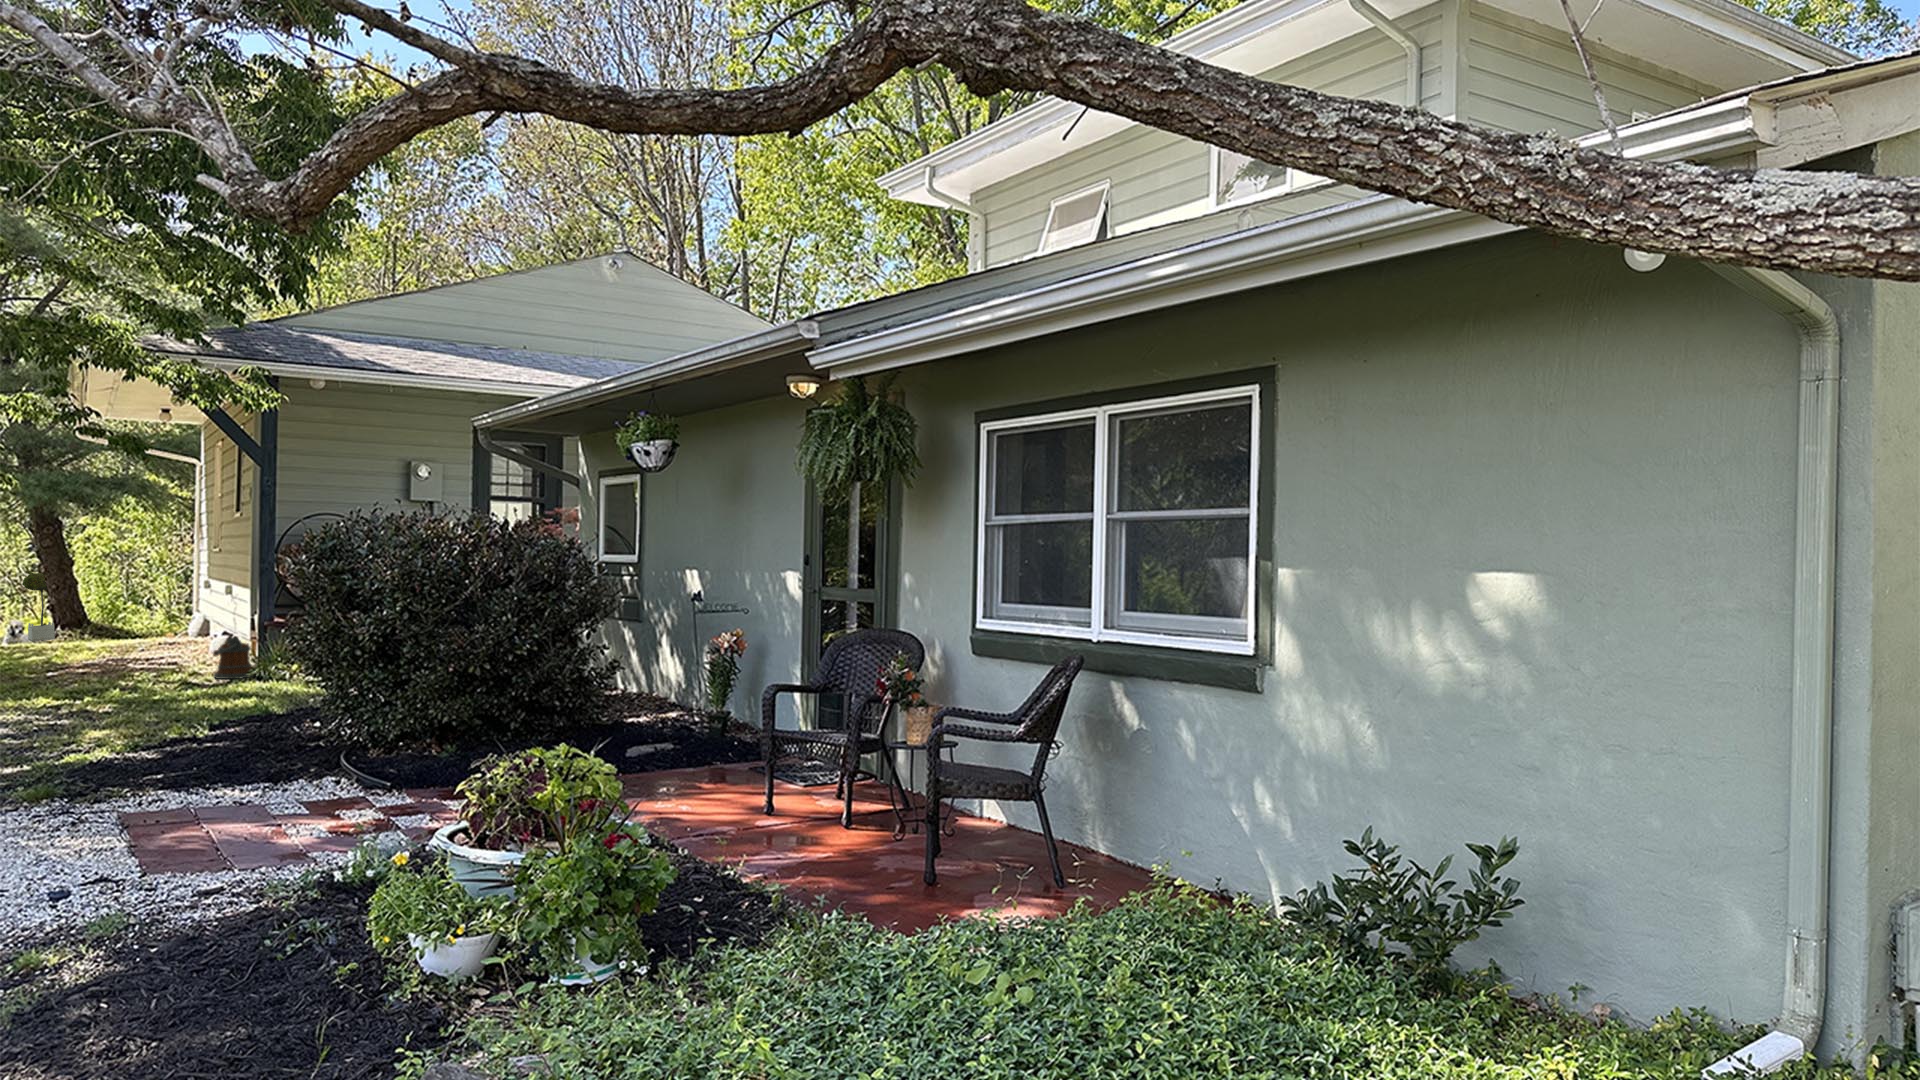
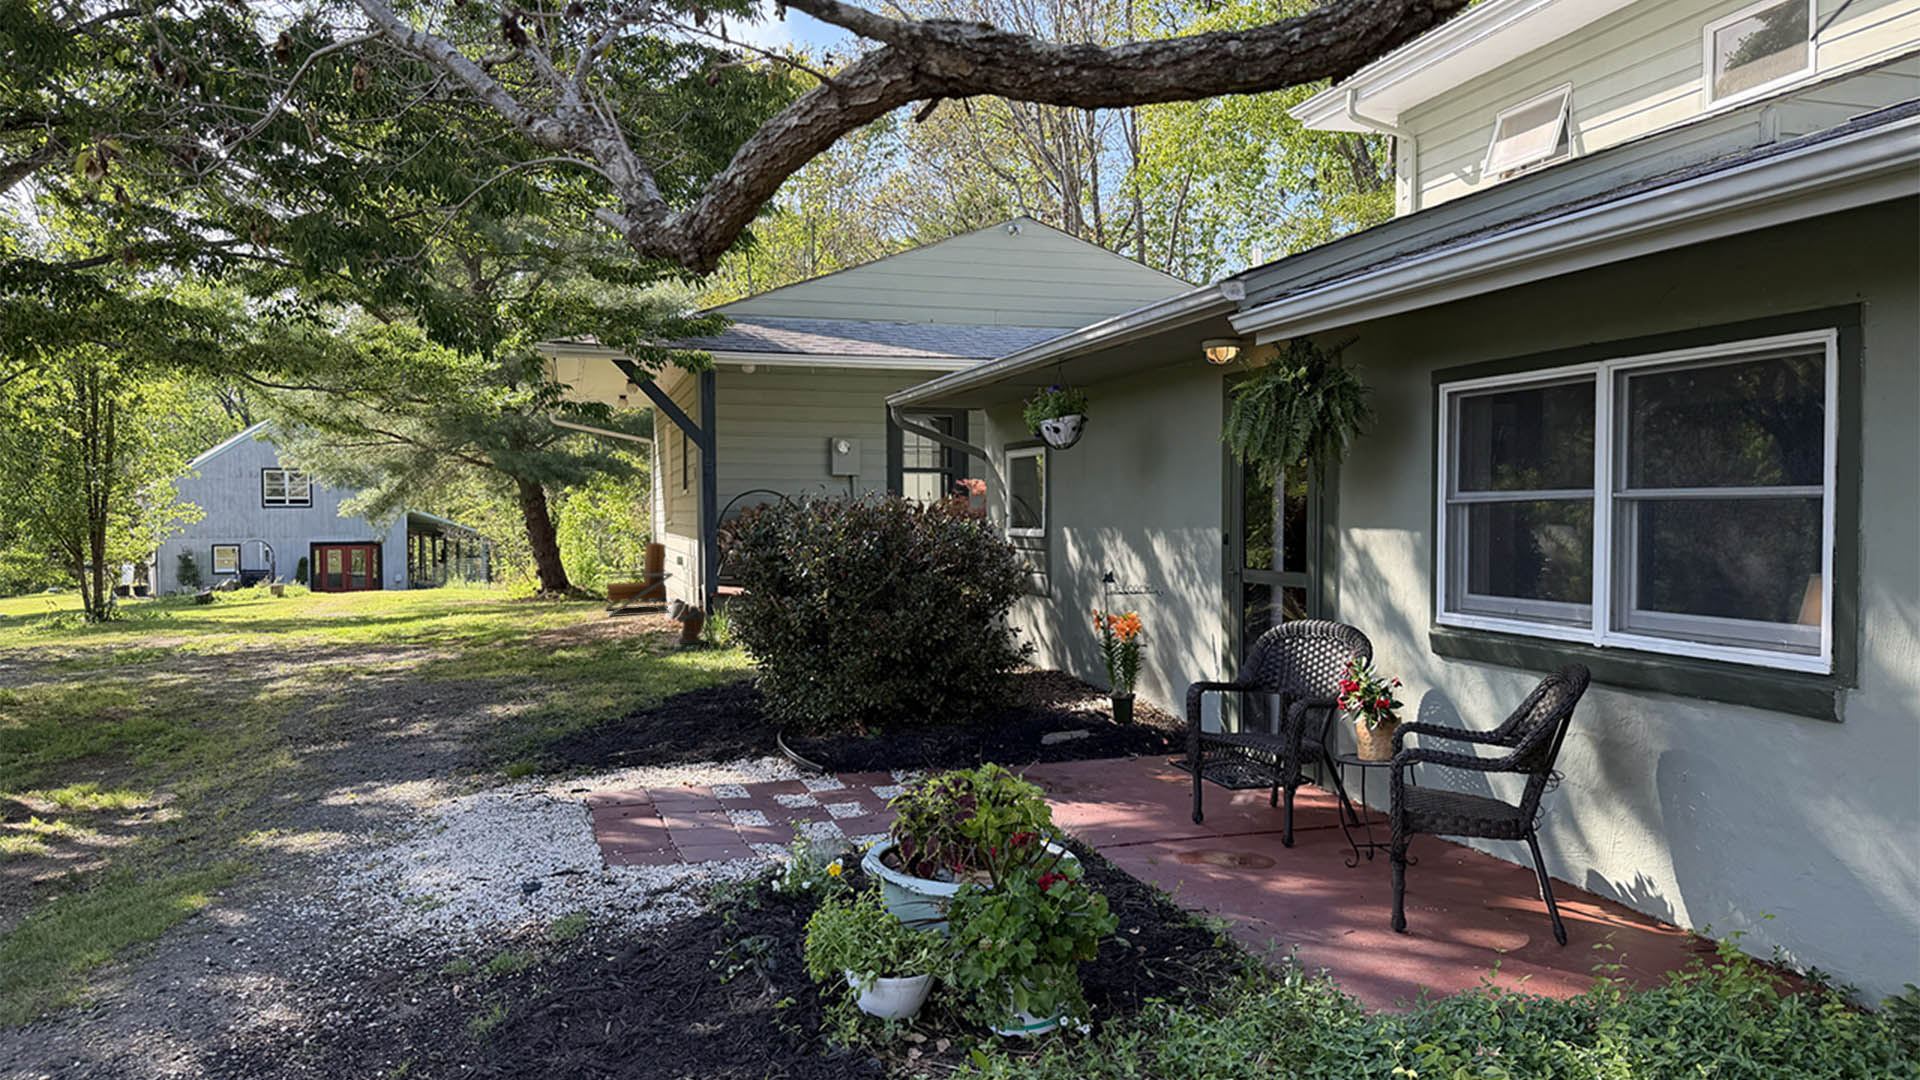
lounge chair: none [116,571,207,654] -> present [604,542,673,616]
potted tree: present [22,572,55,641] -> none [534,544,561,603]

